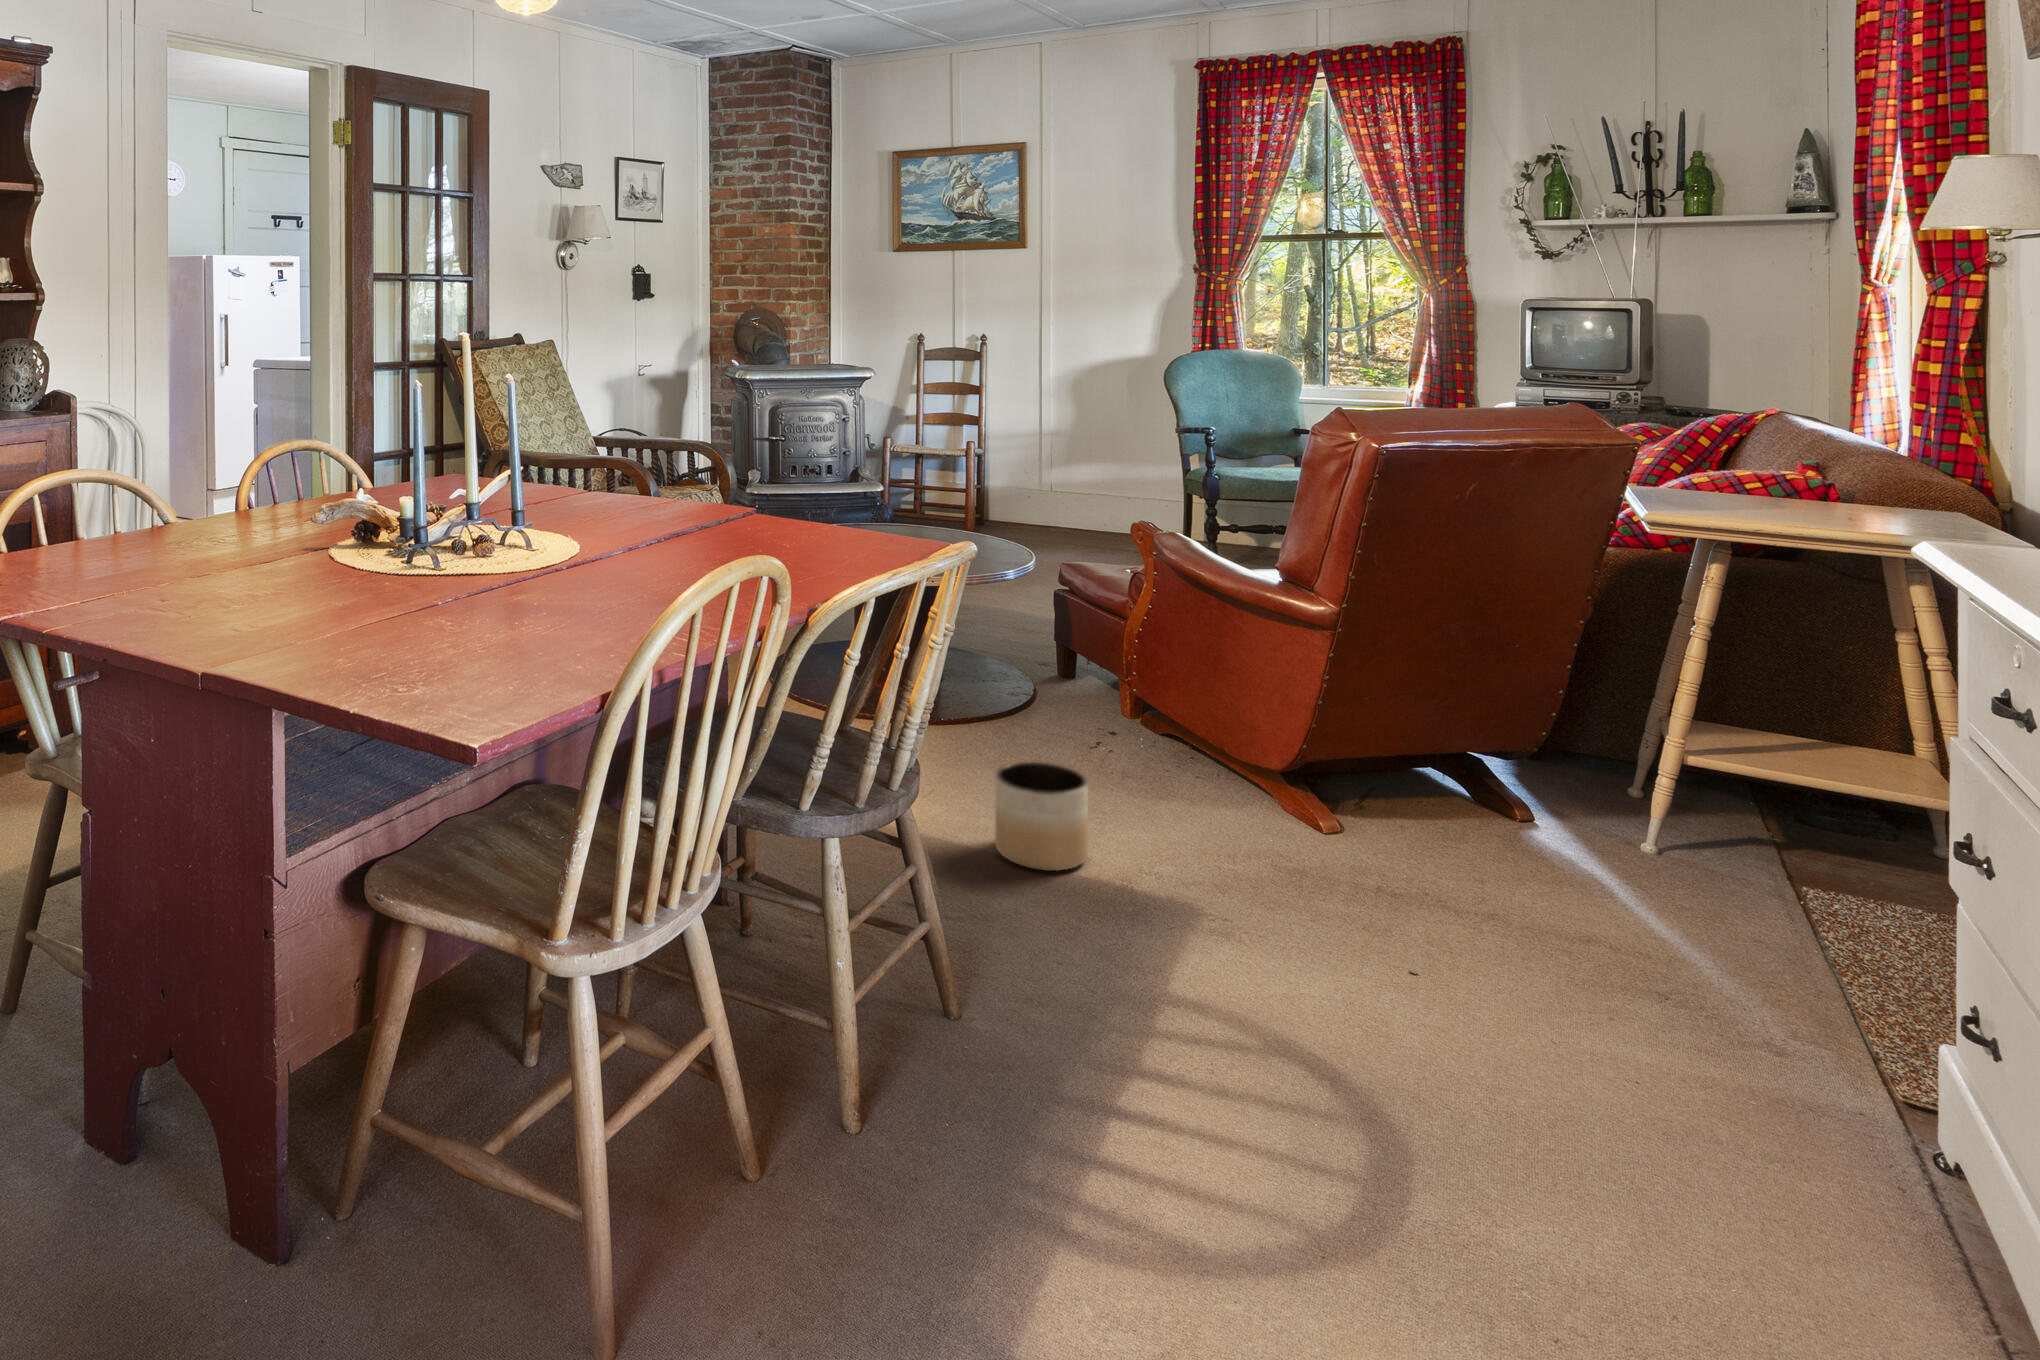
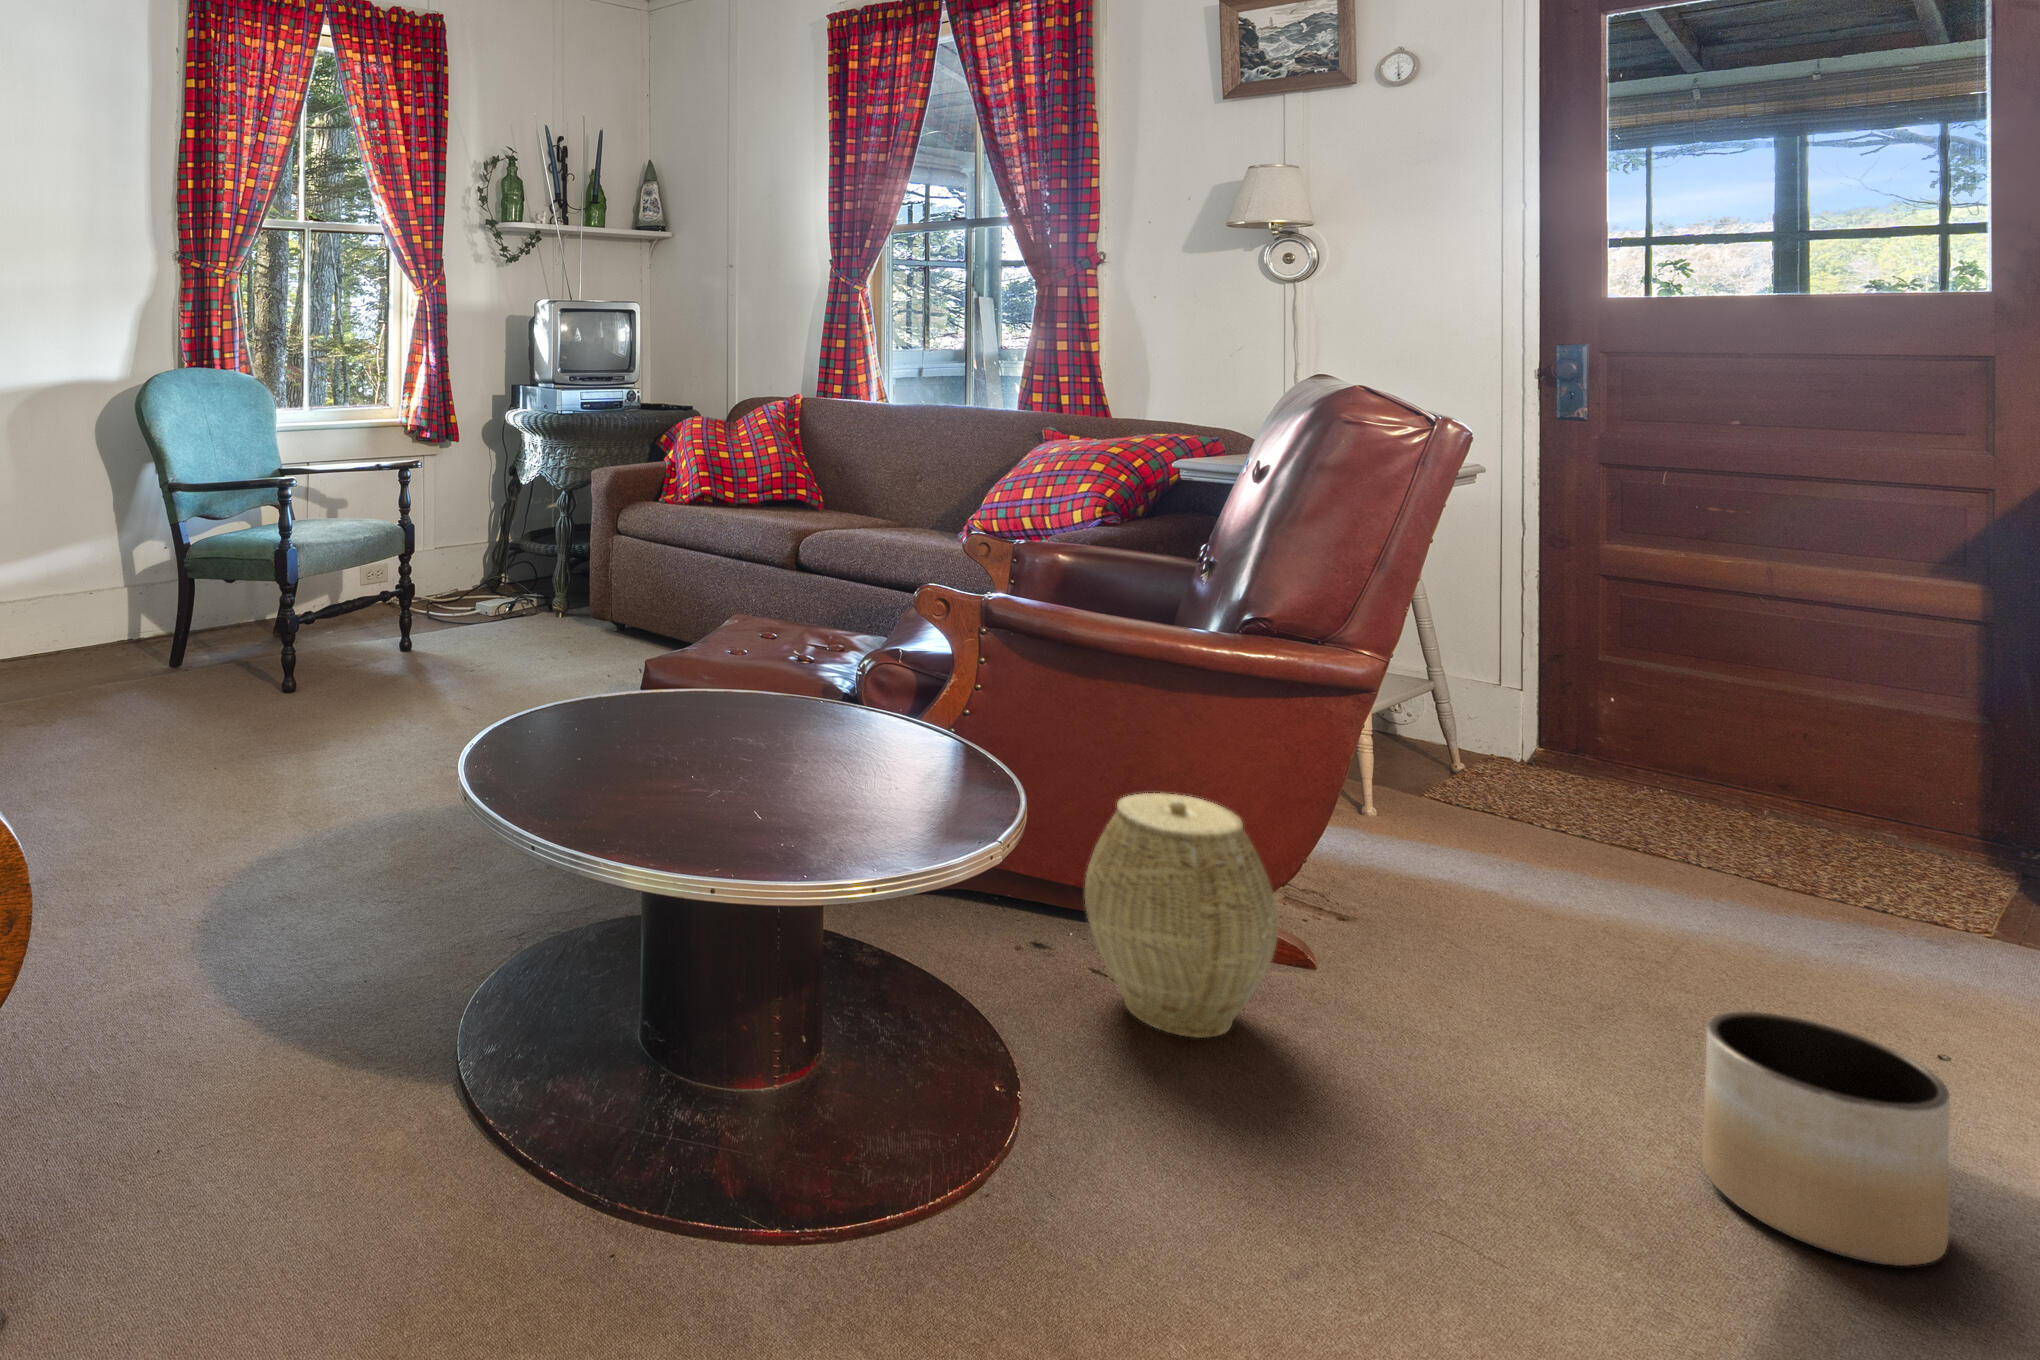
woven basket: none [1004,638,1105,764] -> present [1084,793,1278,1038]

